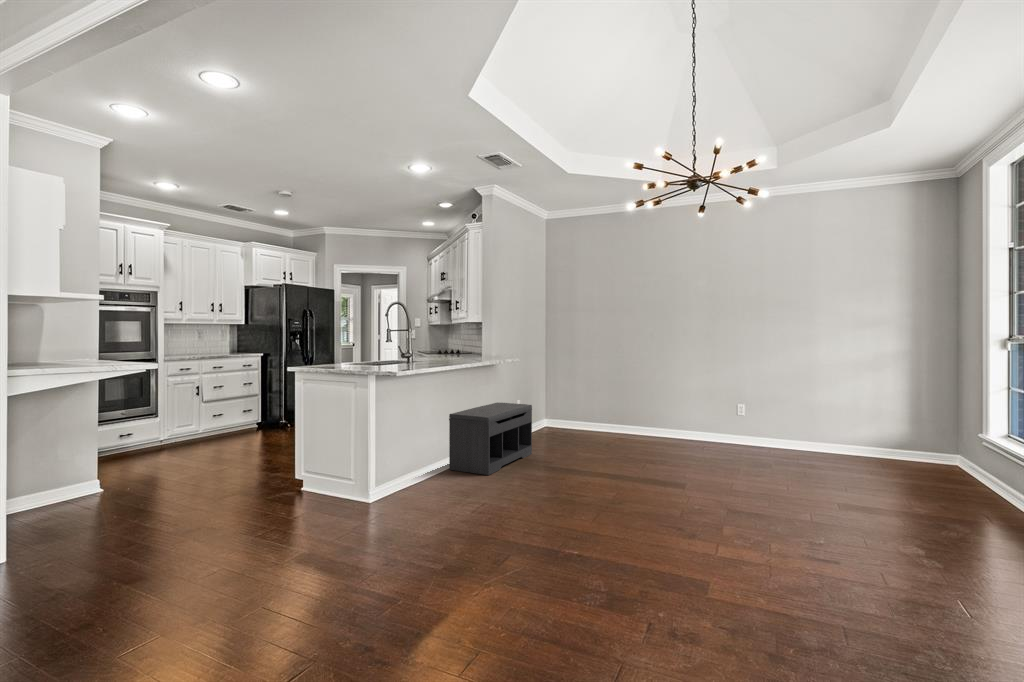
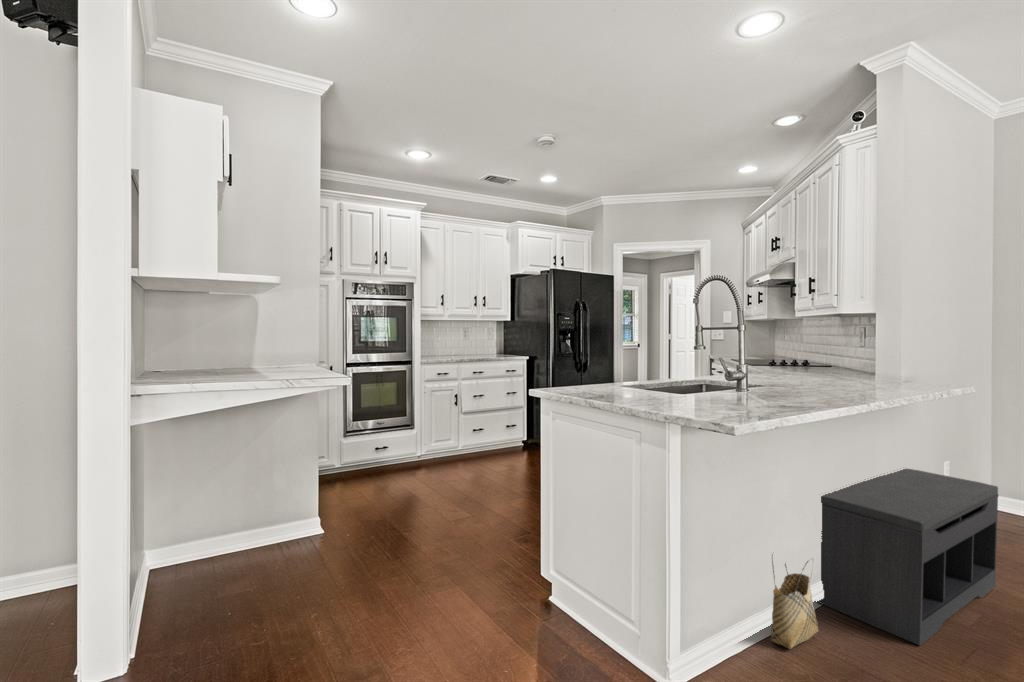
woven basket: none [423,439,446,484] -> present [771,554,818,649]

